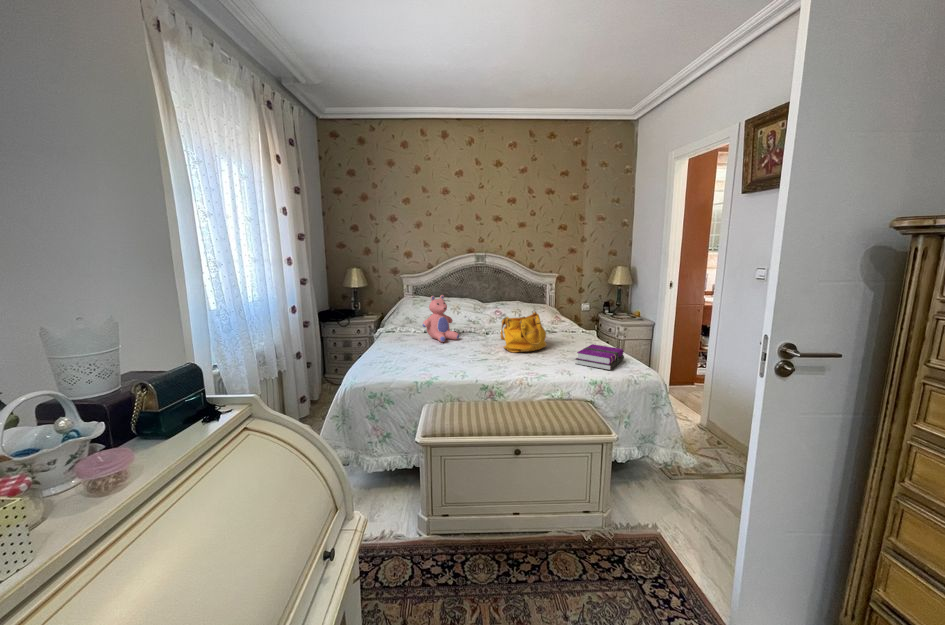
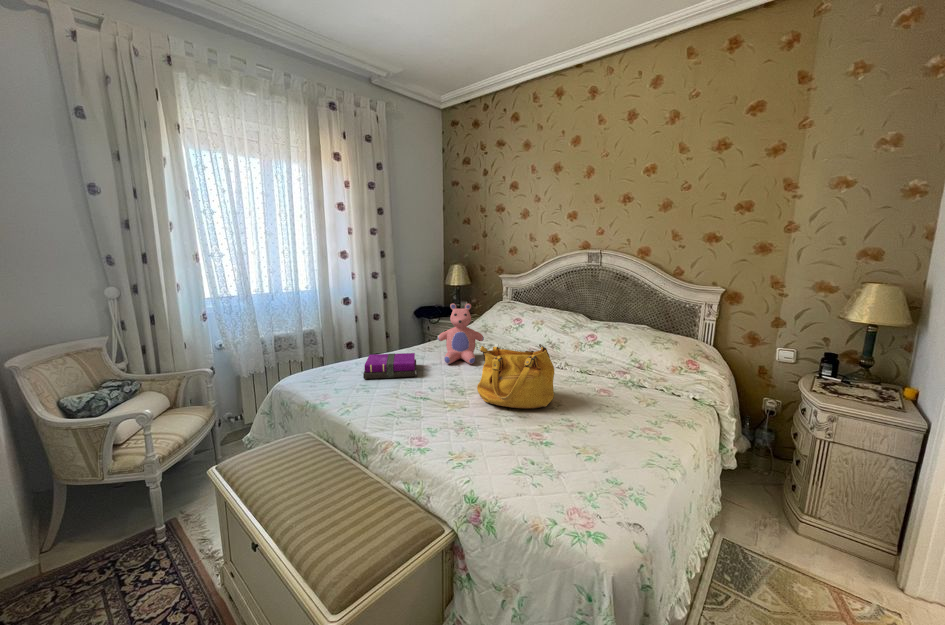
notebook: present [576,344,624,370] -> present [363,353,417,379]

